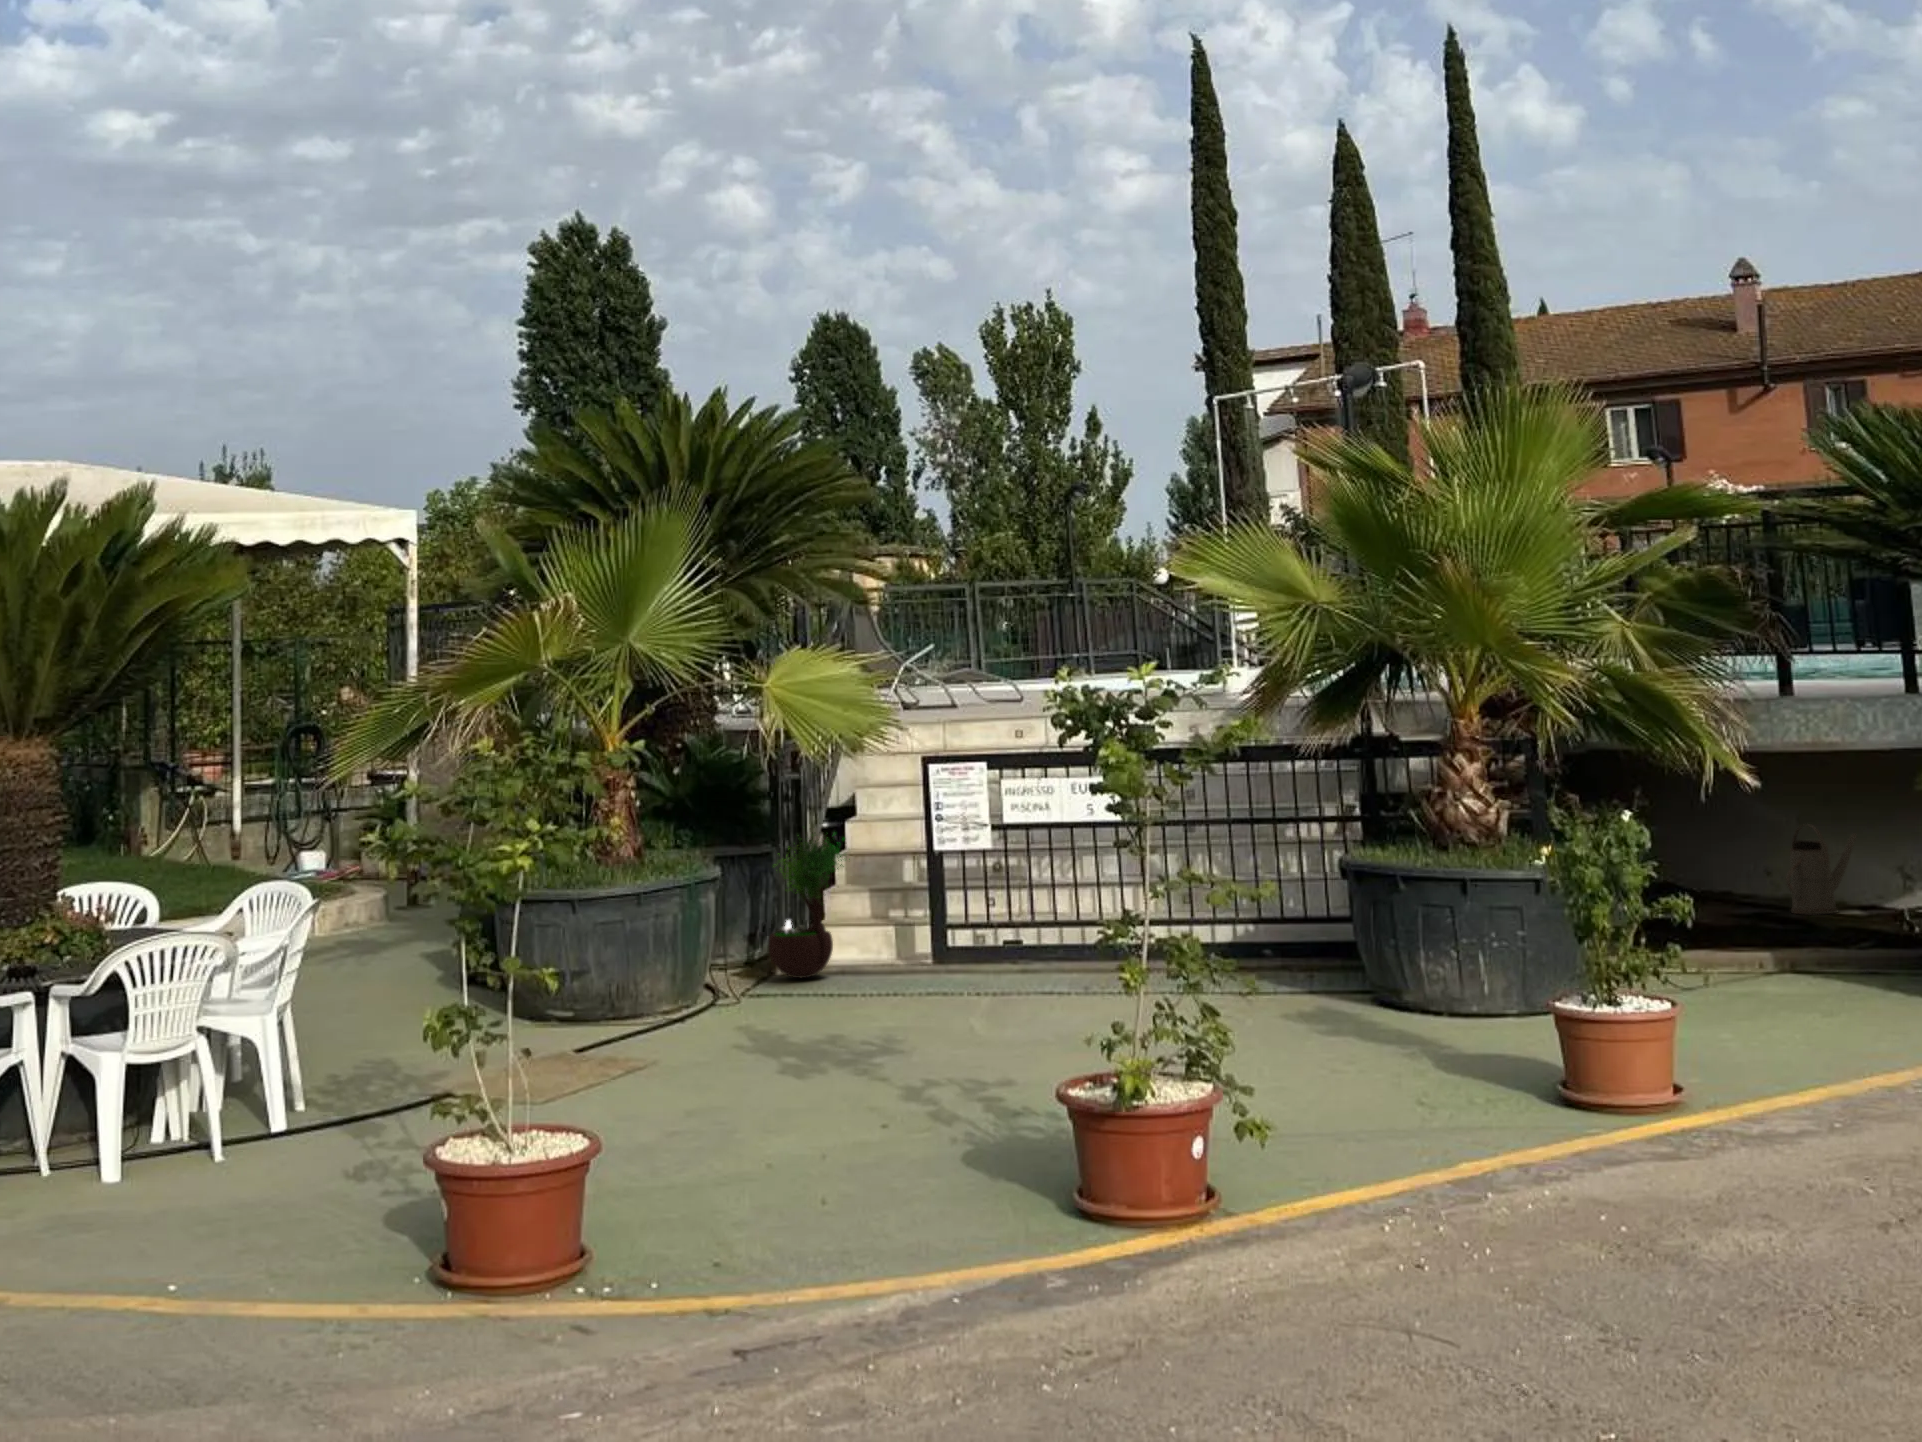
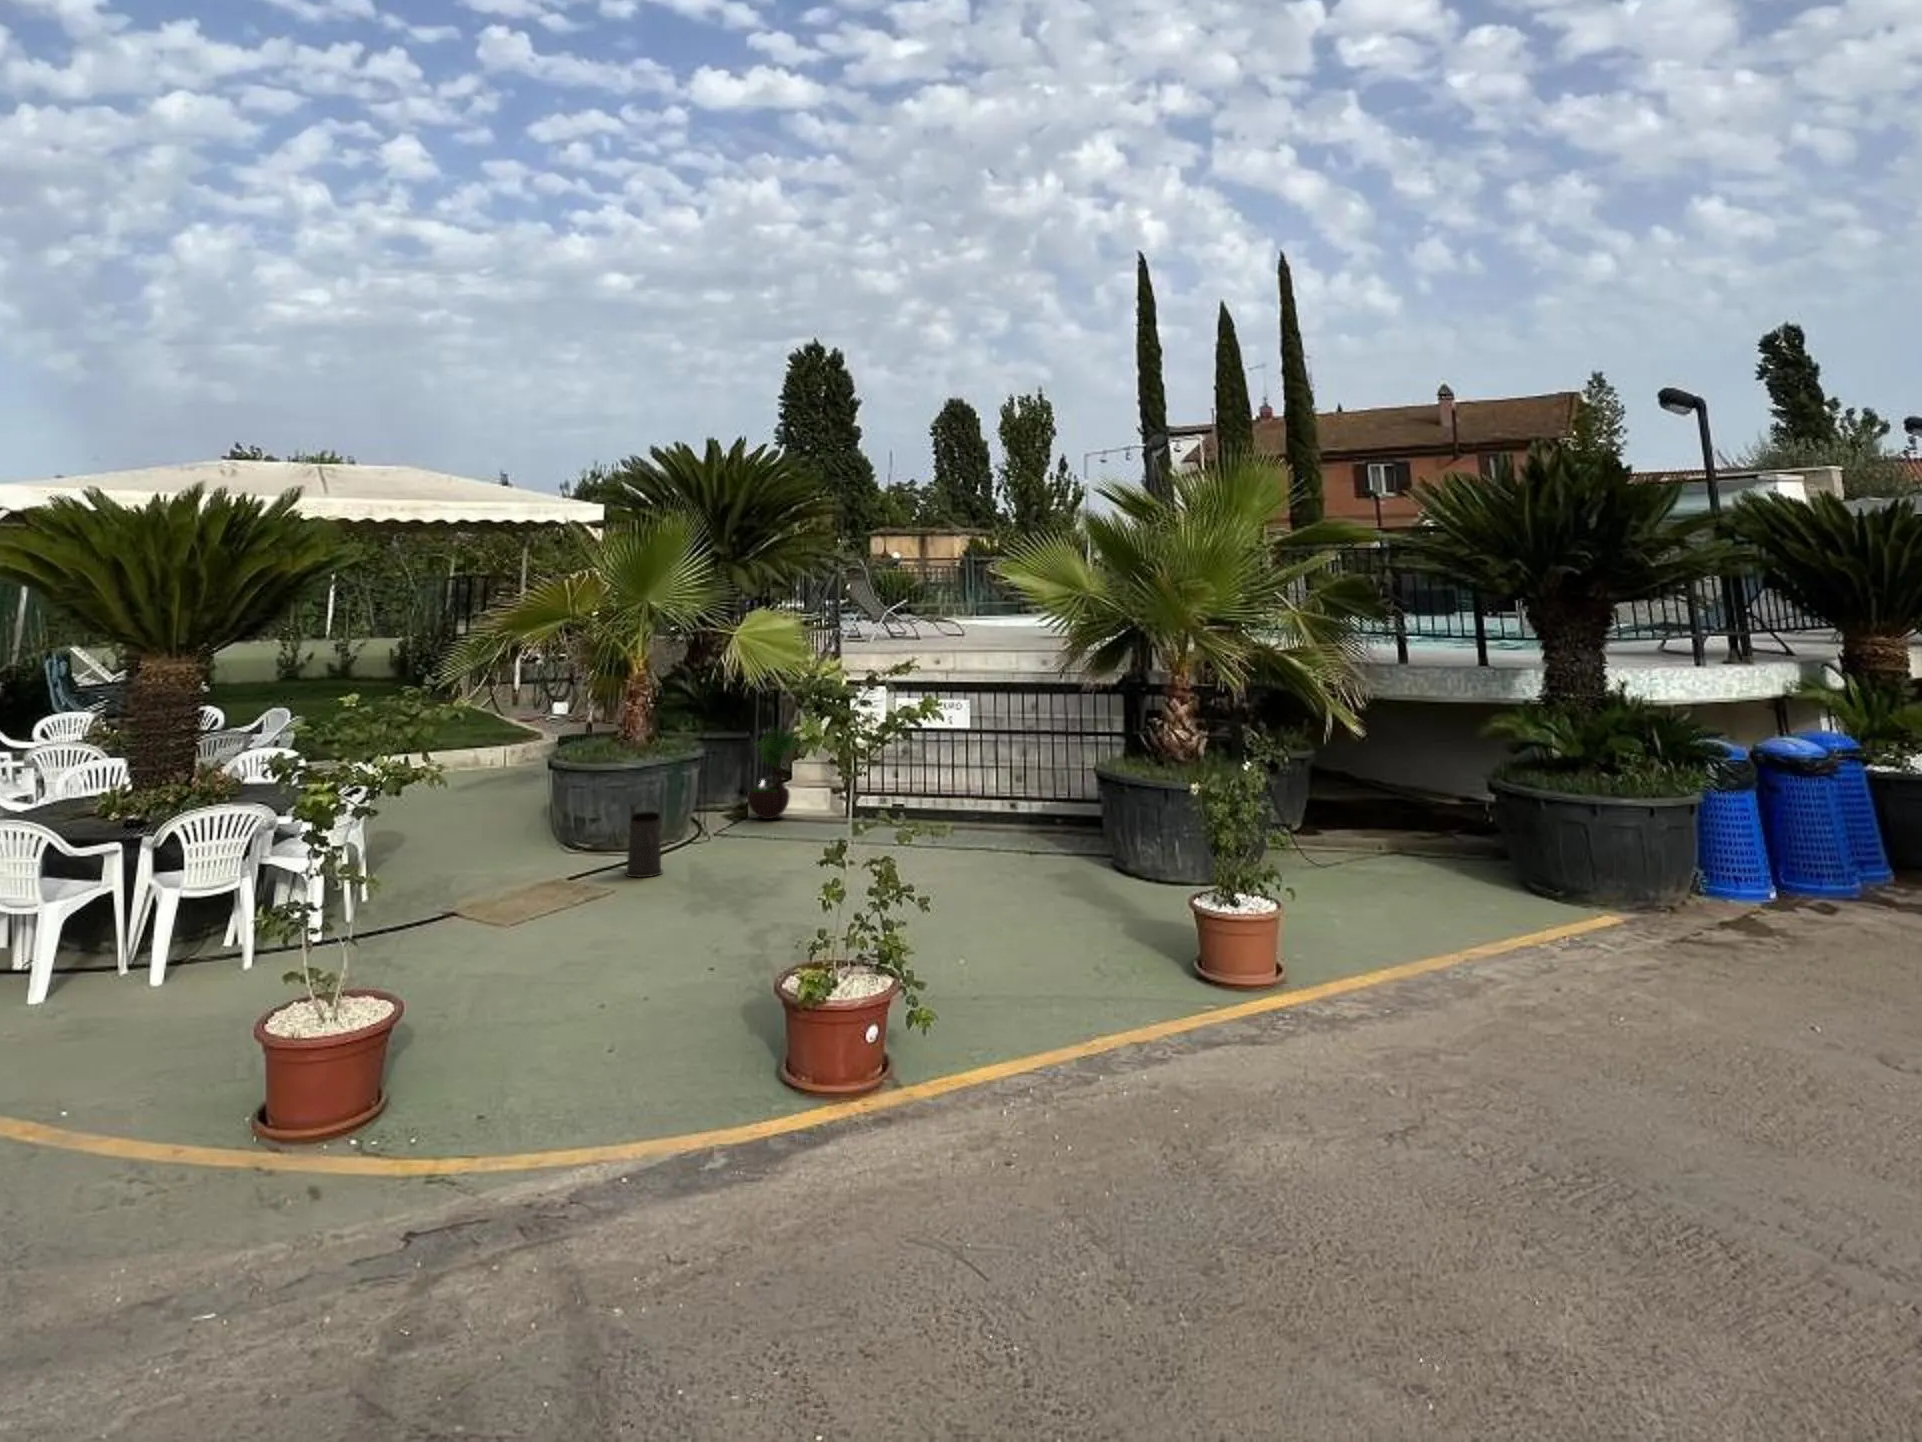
watering can: present [1786,824,1857,915] -> present [625,804,663,877]

